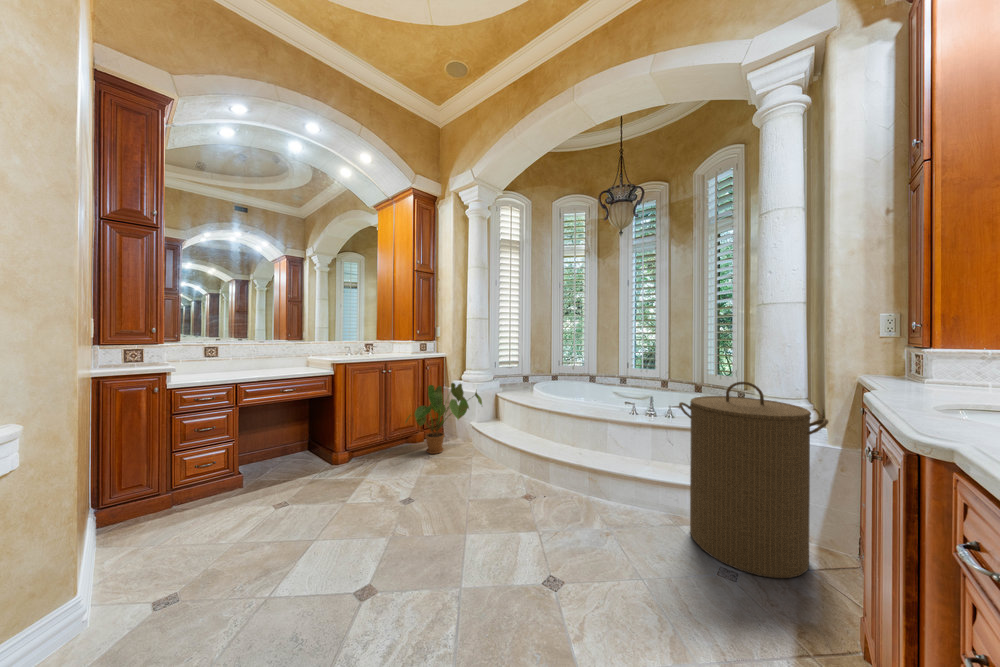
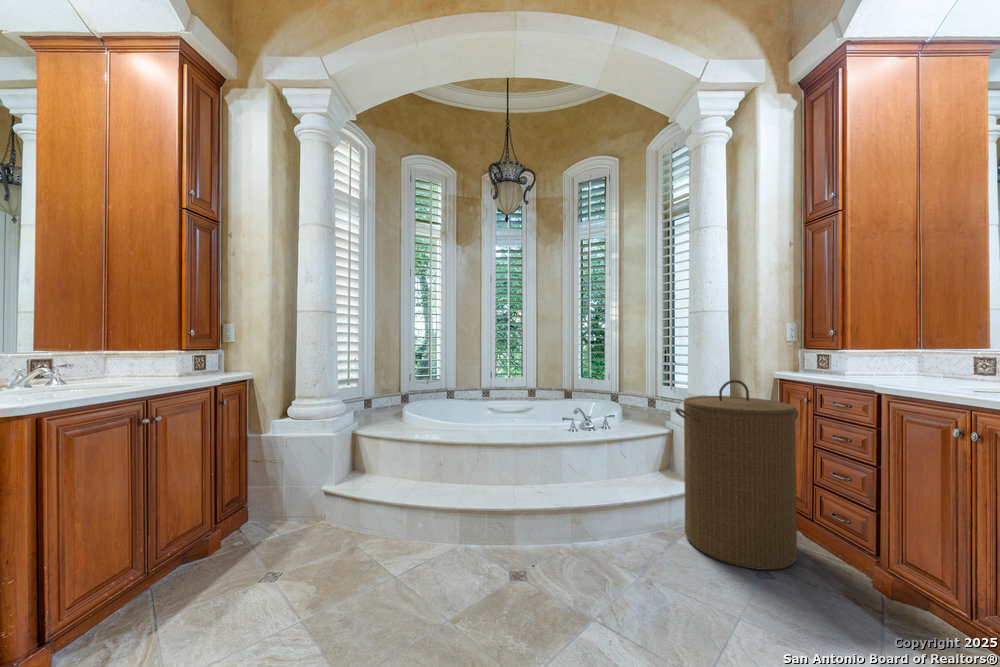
house plant: present [406,383,482,454] -> none [196,422,355,568]

